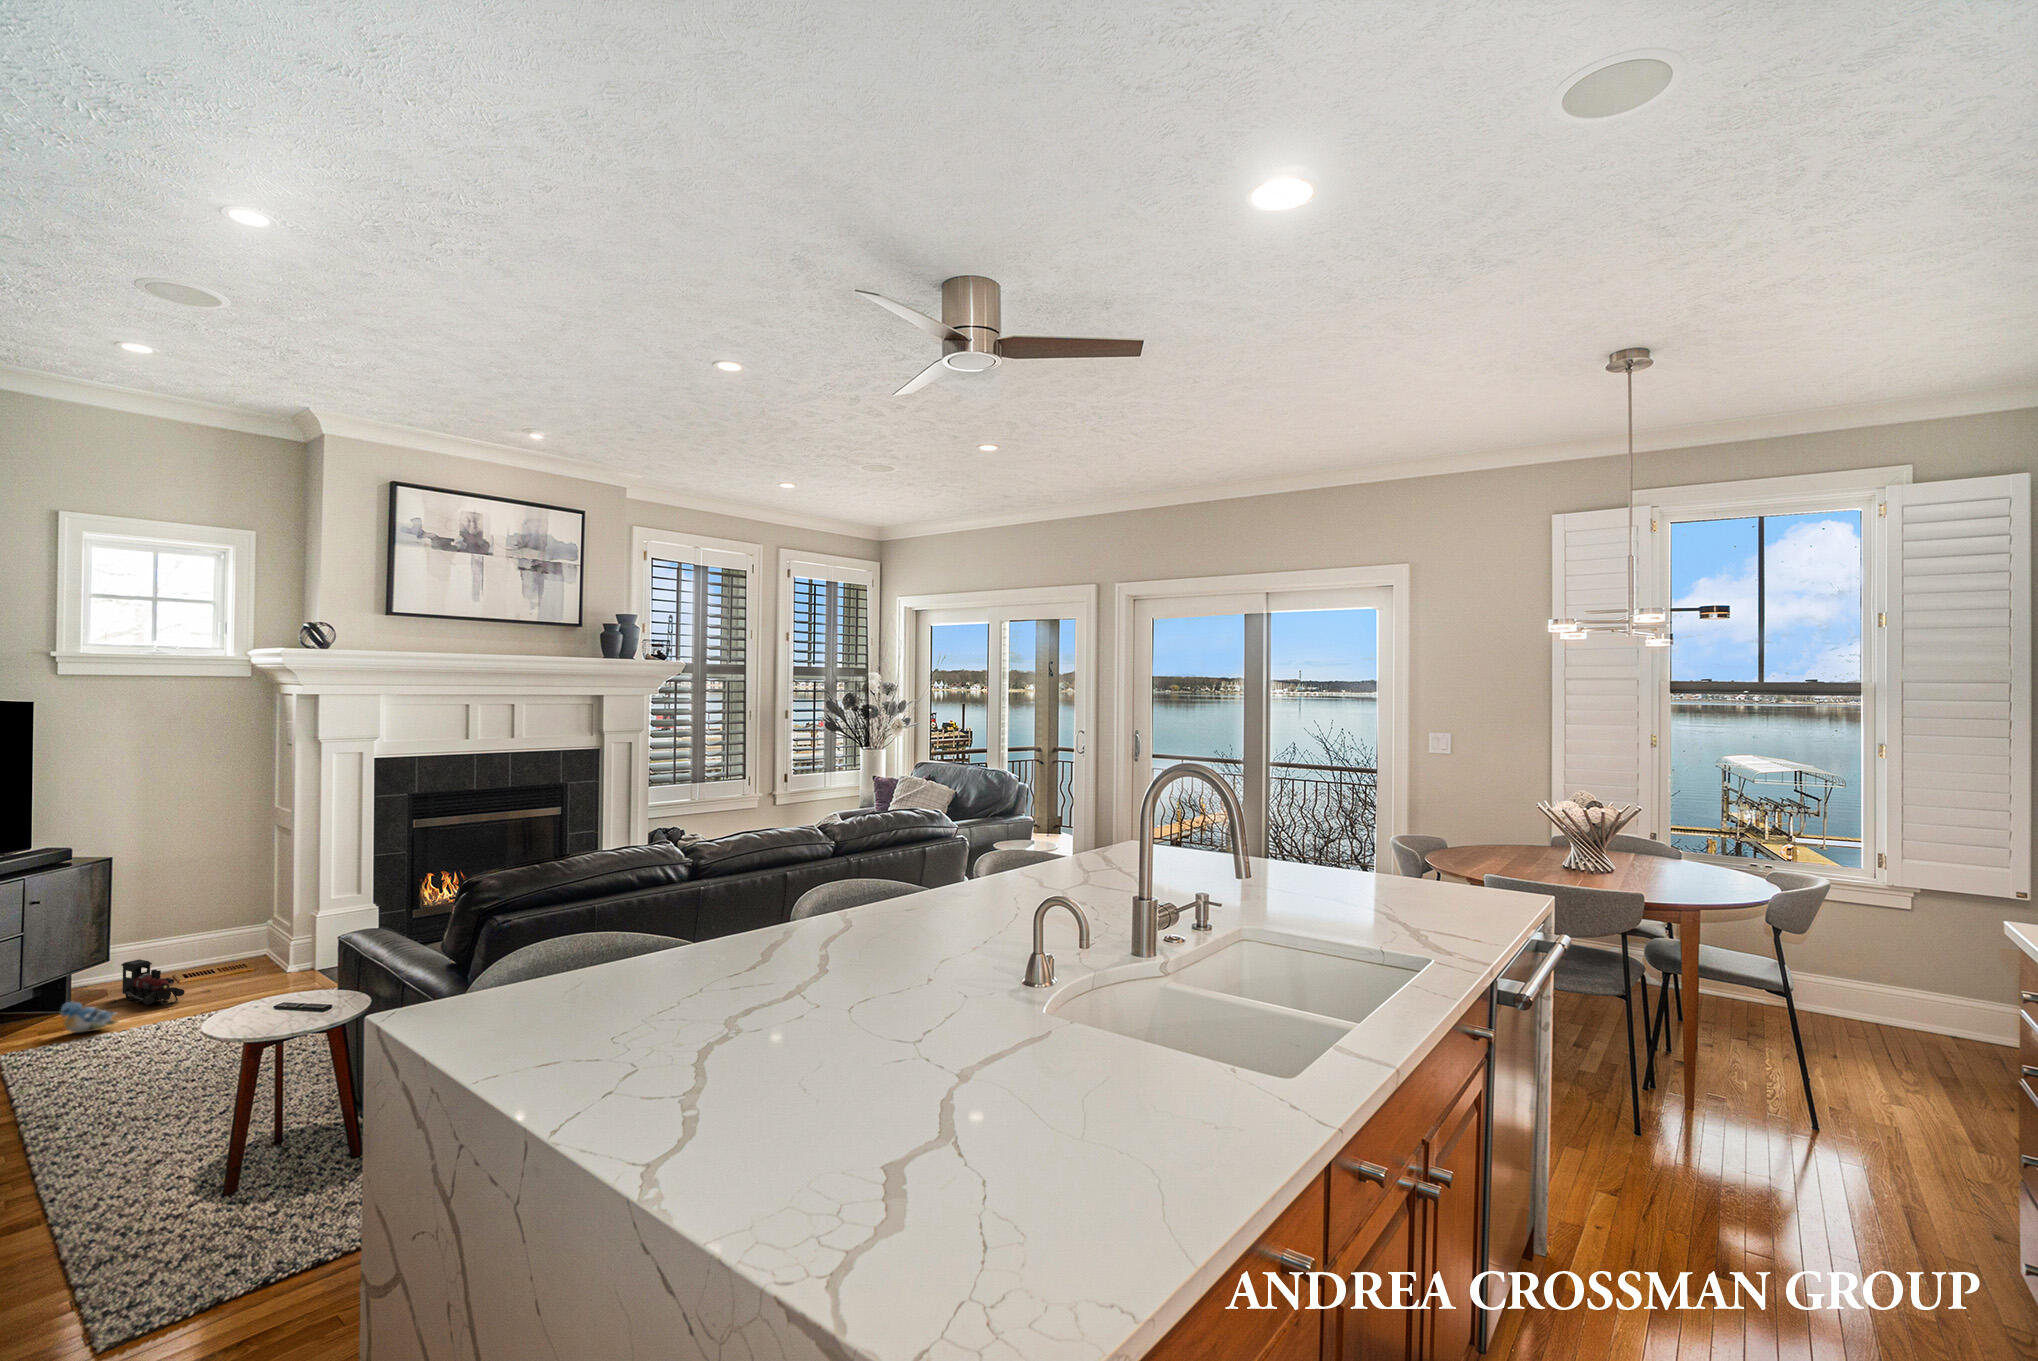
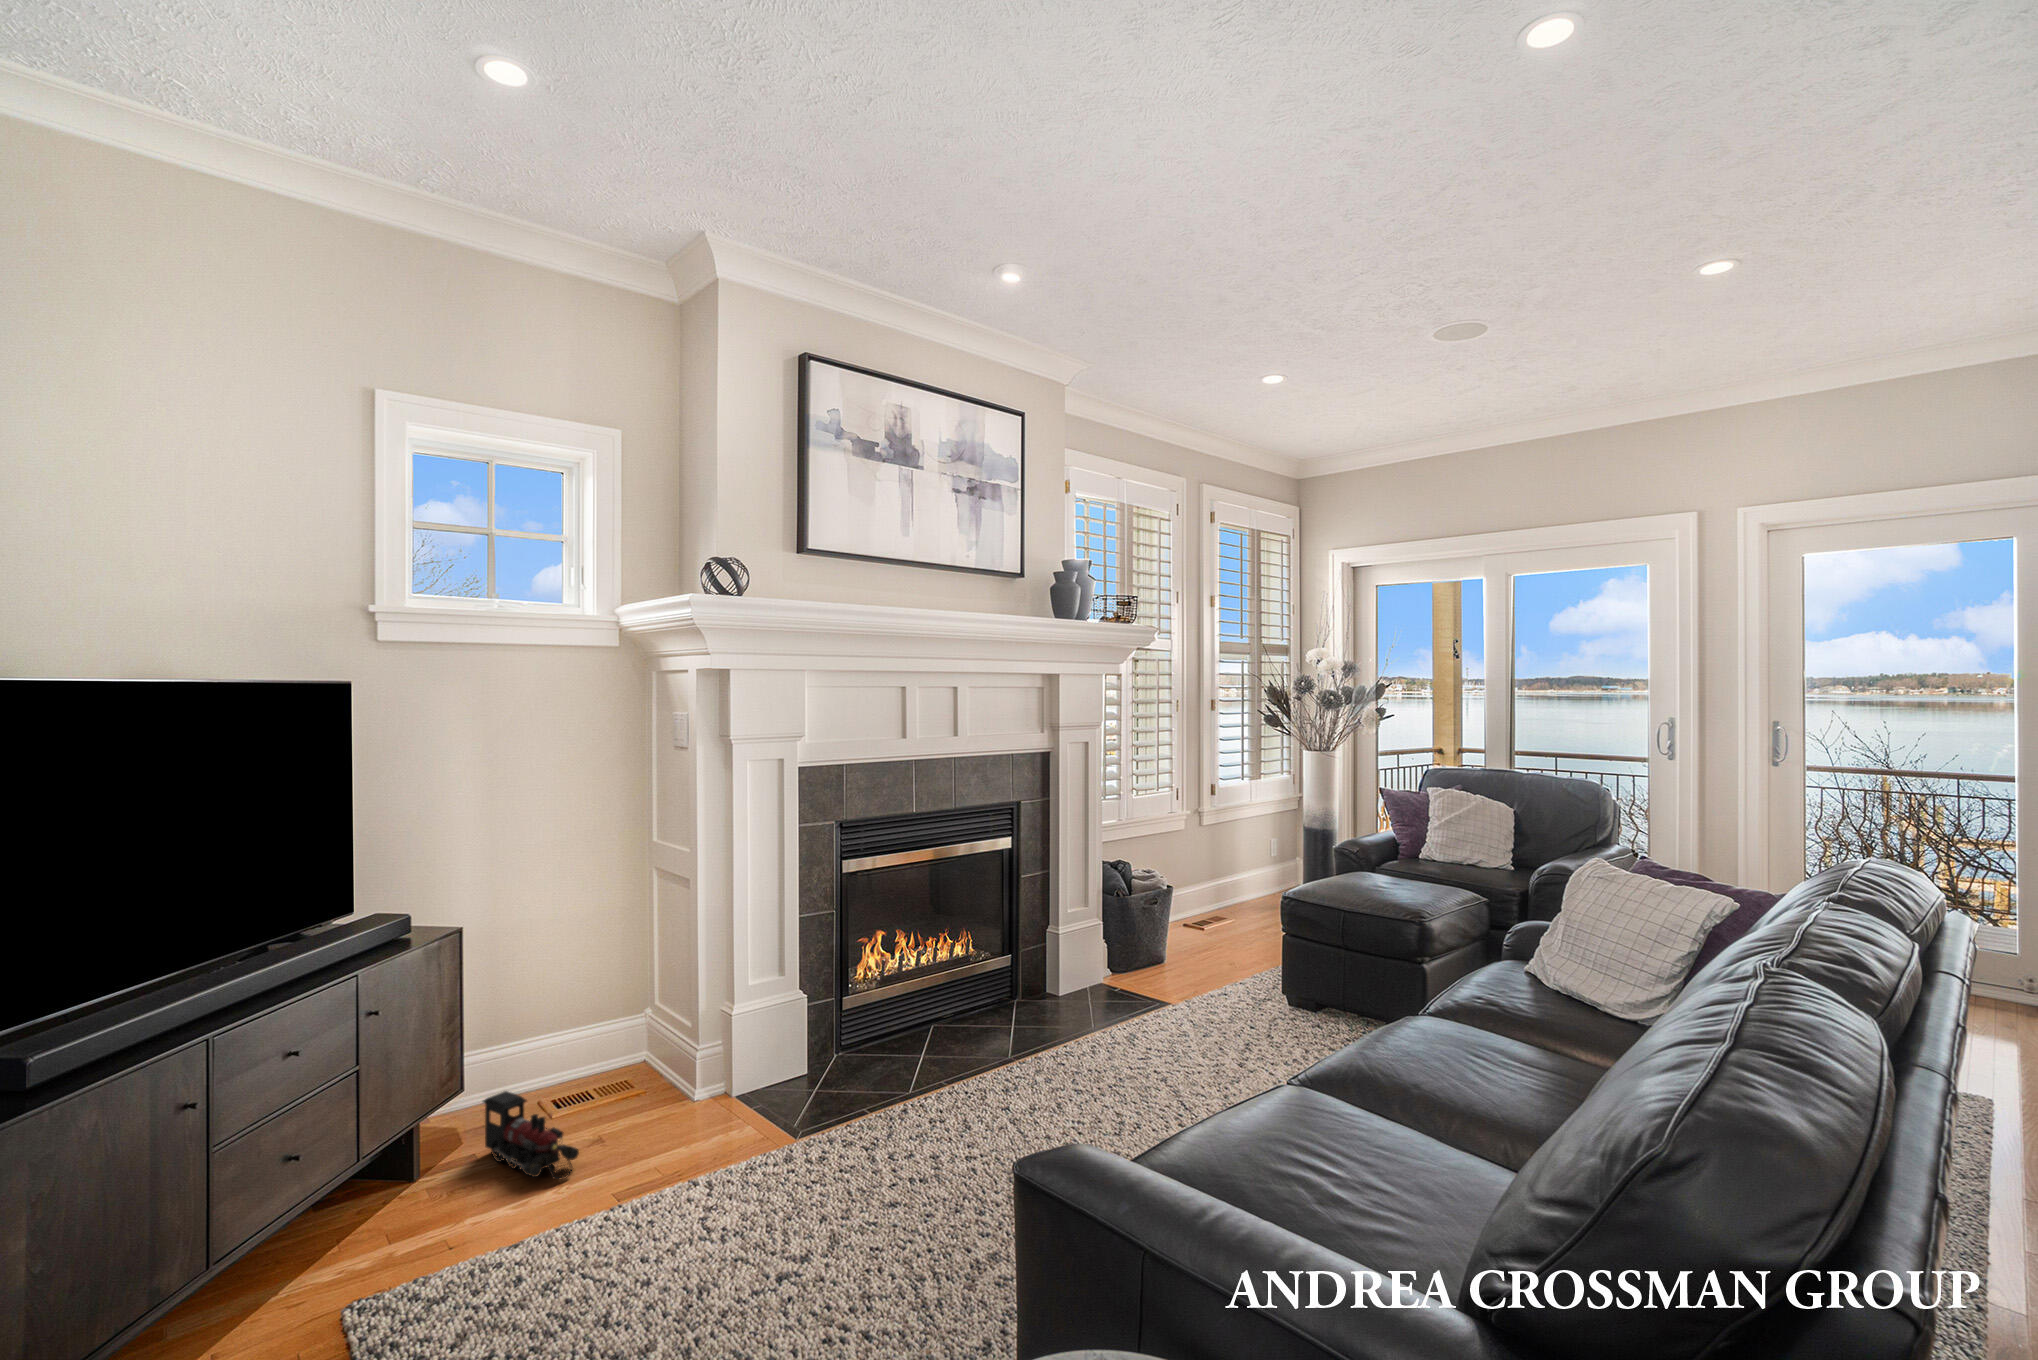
plush toy: present [60,1001,117,1033] -> none [419,1193,507,1248]

